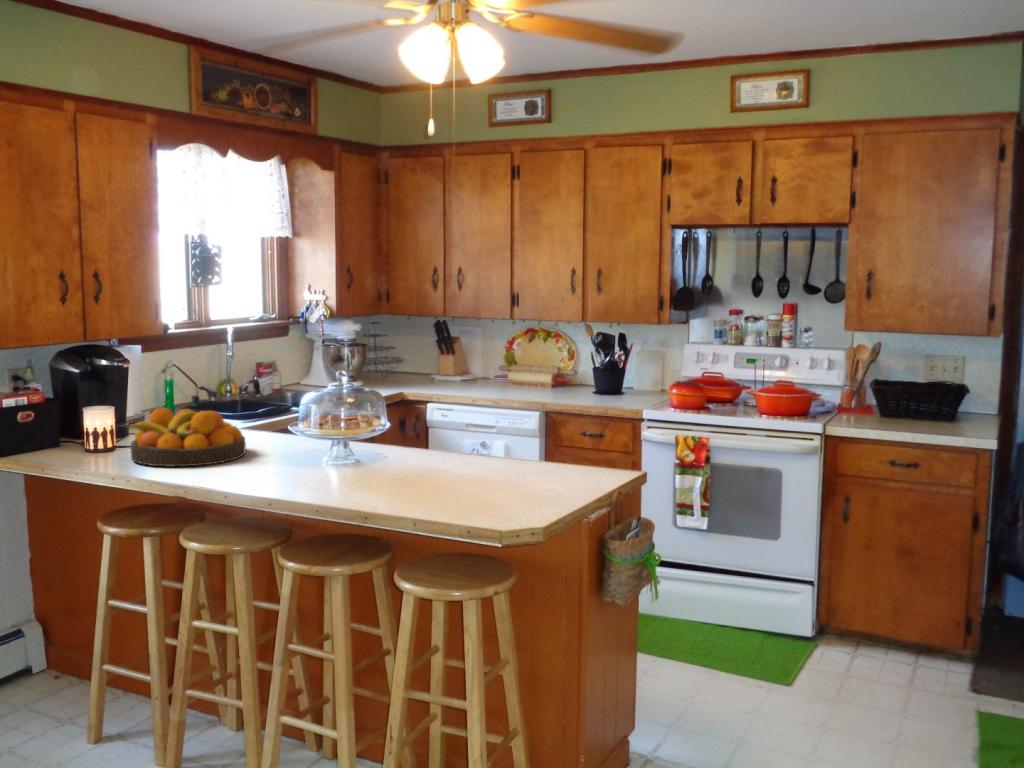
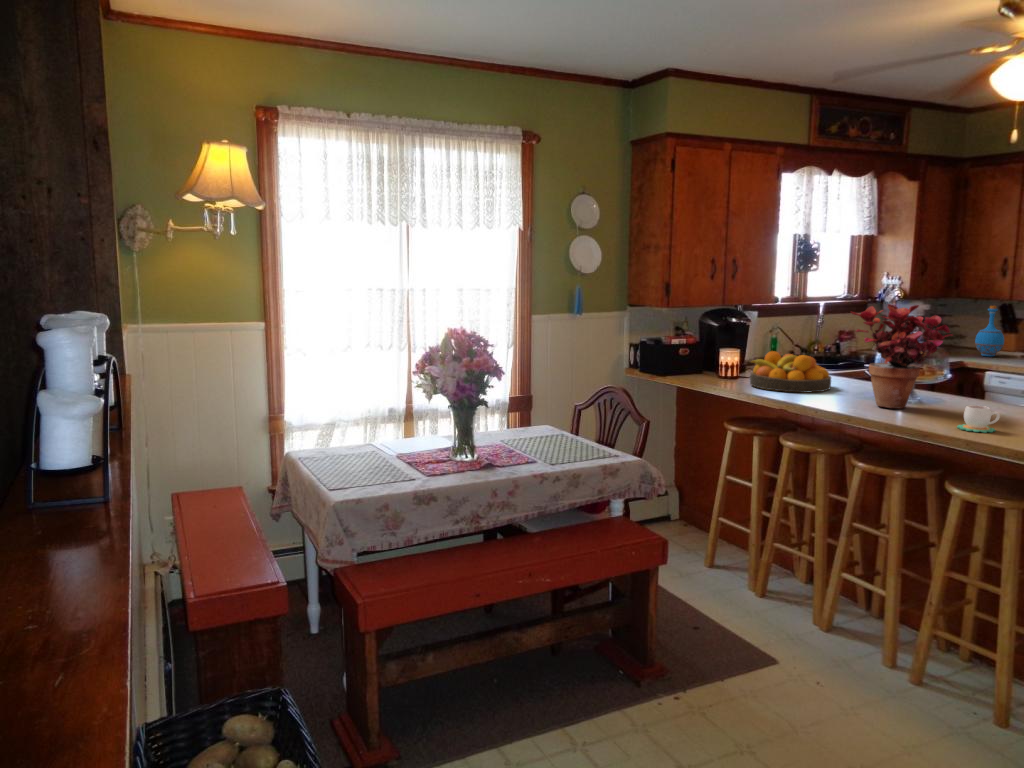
bottle: none [412,324,443,384] -> present [975,306,1004,357]
potted plant: none [258,338,387,478] -> present [851,304,950,409]
mug: none [401,467,446,503] -> present [957,405,1000,433]

